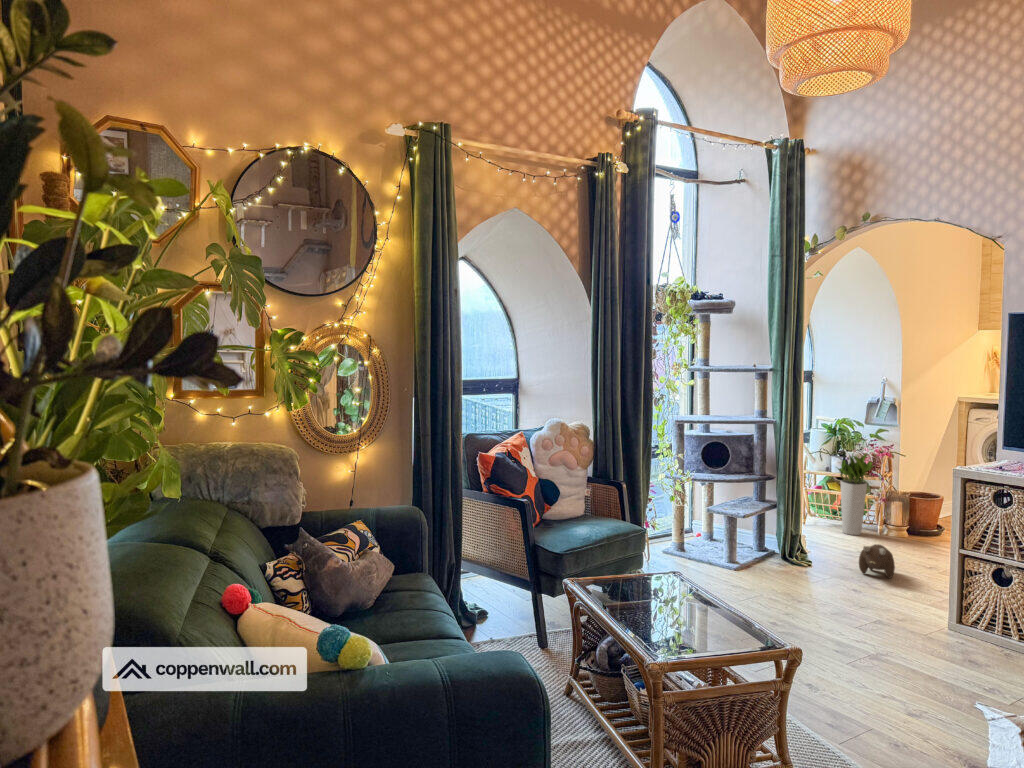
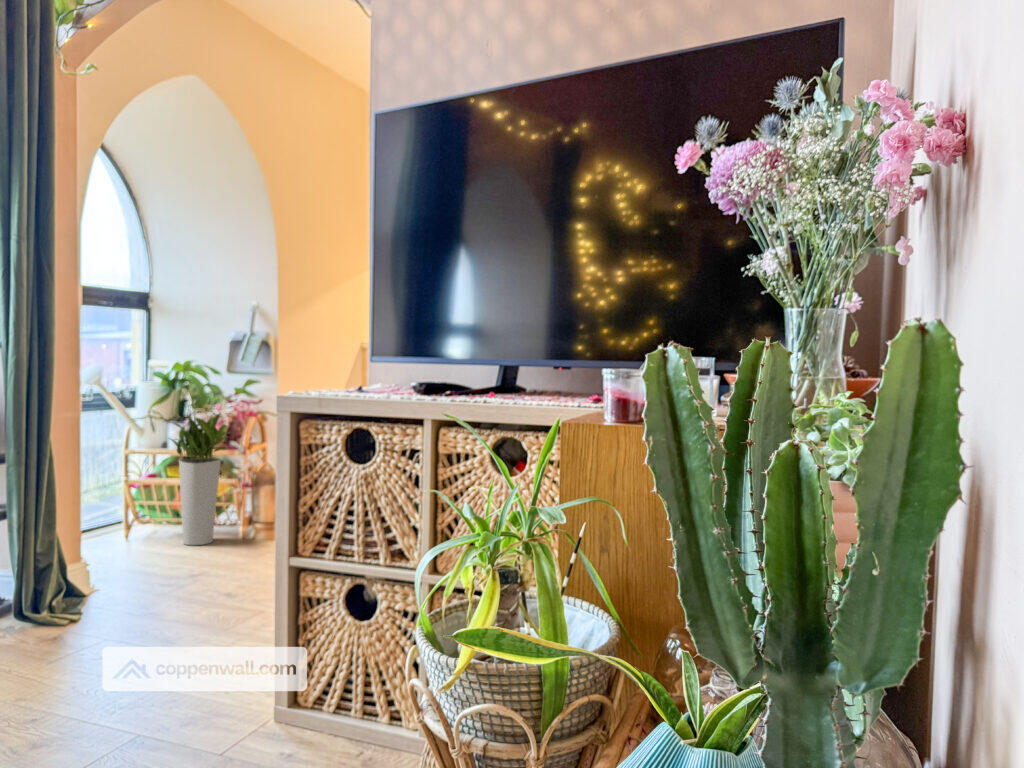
plush toy: present [859,544,895,578] -> none [164,561,229,620]

